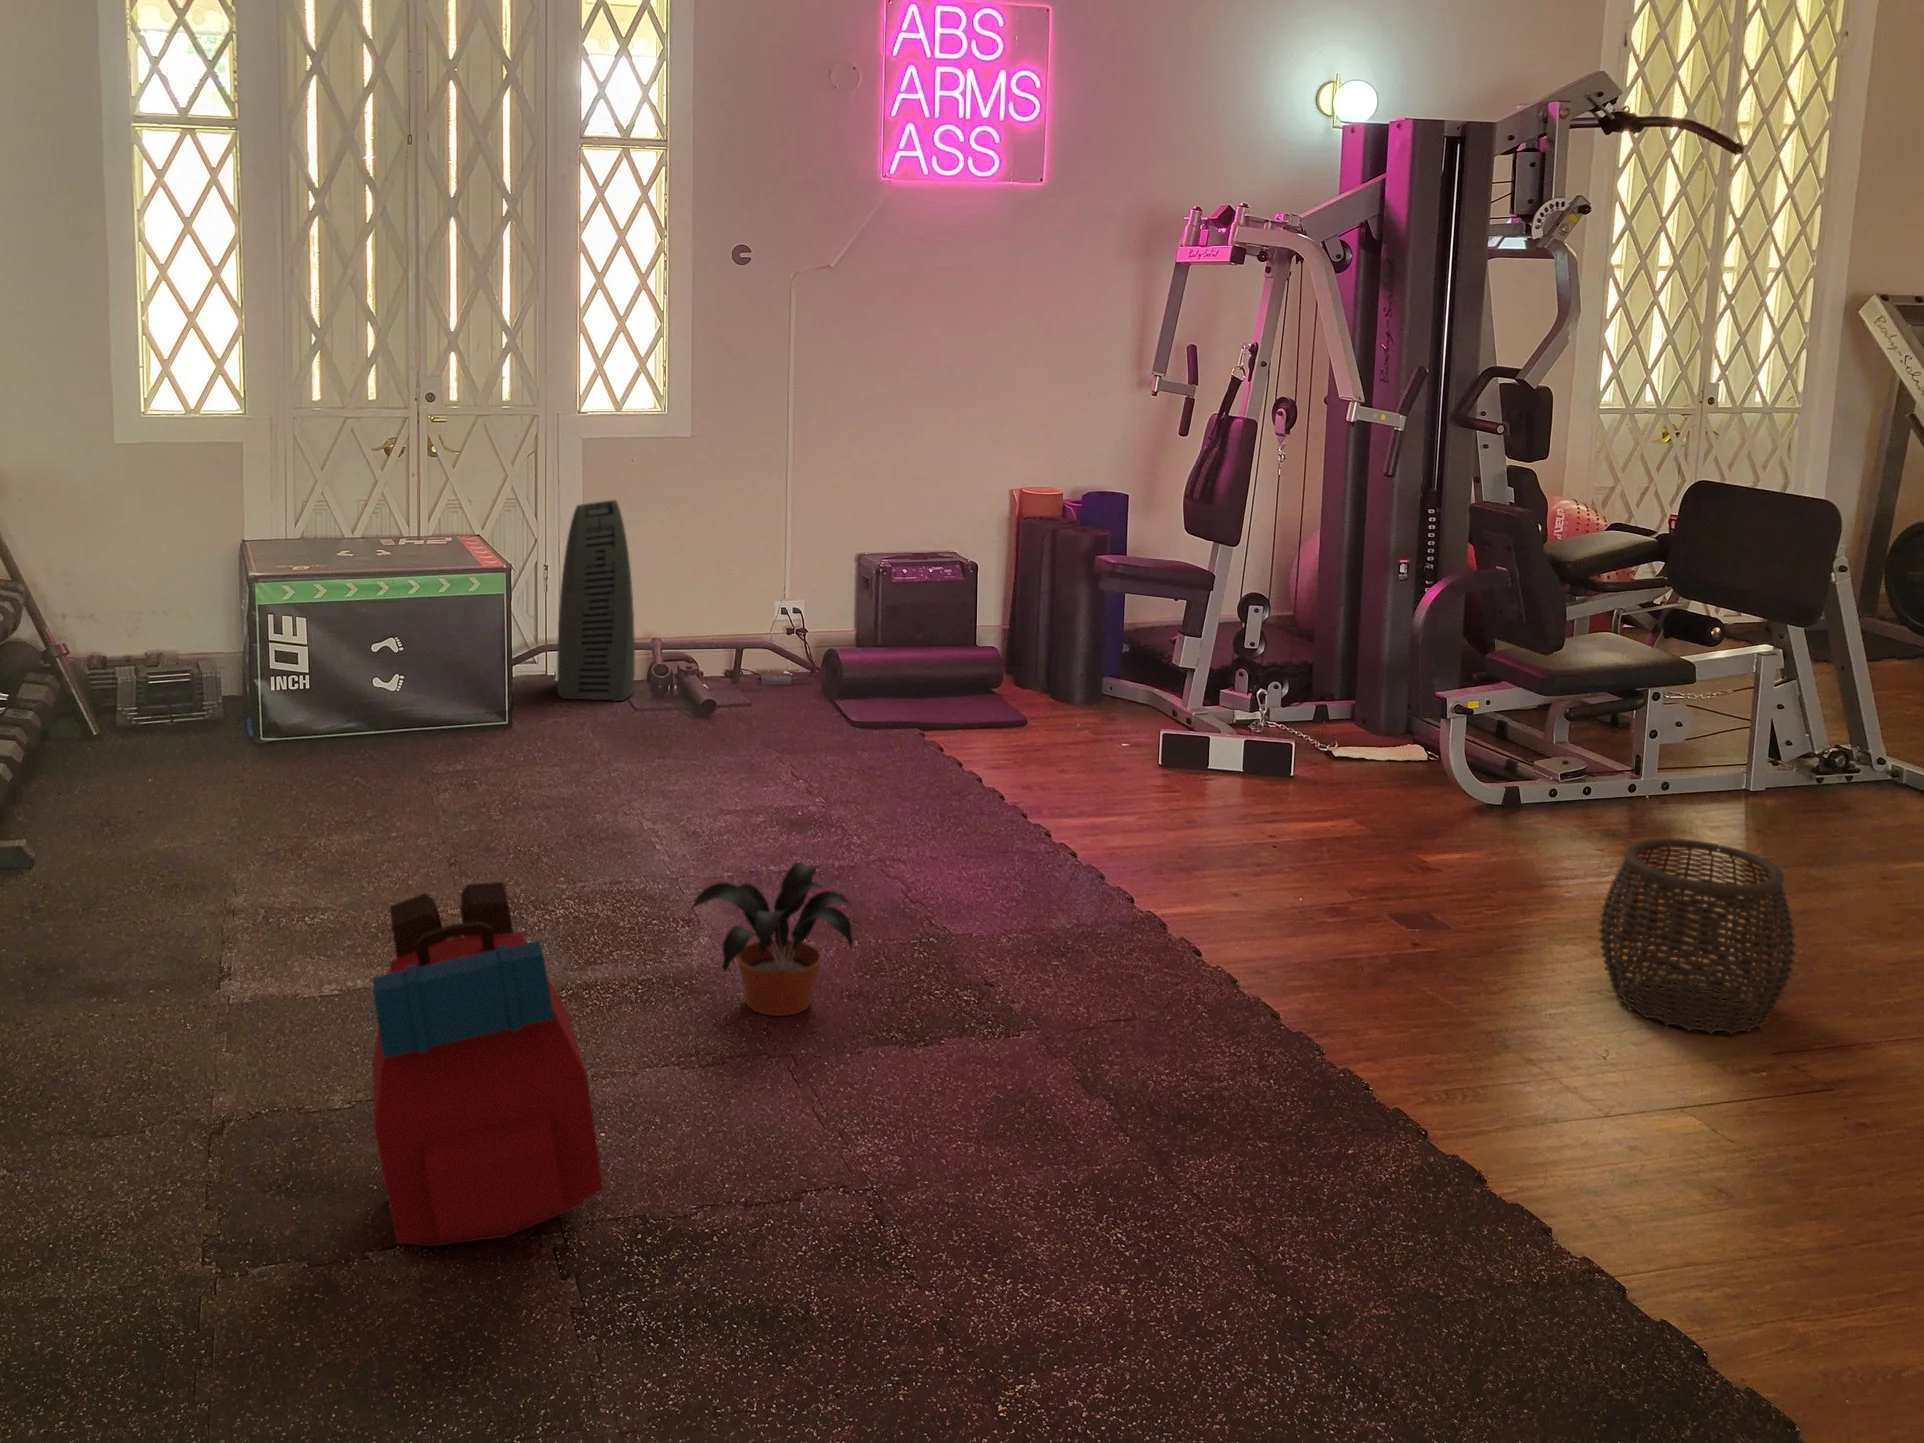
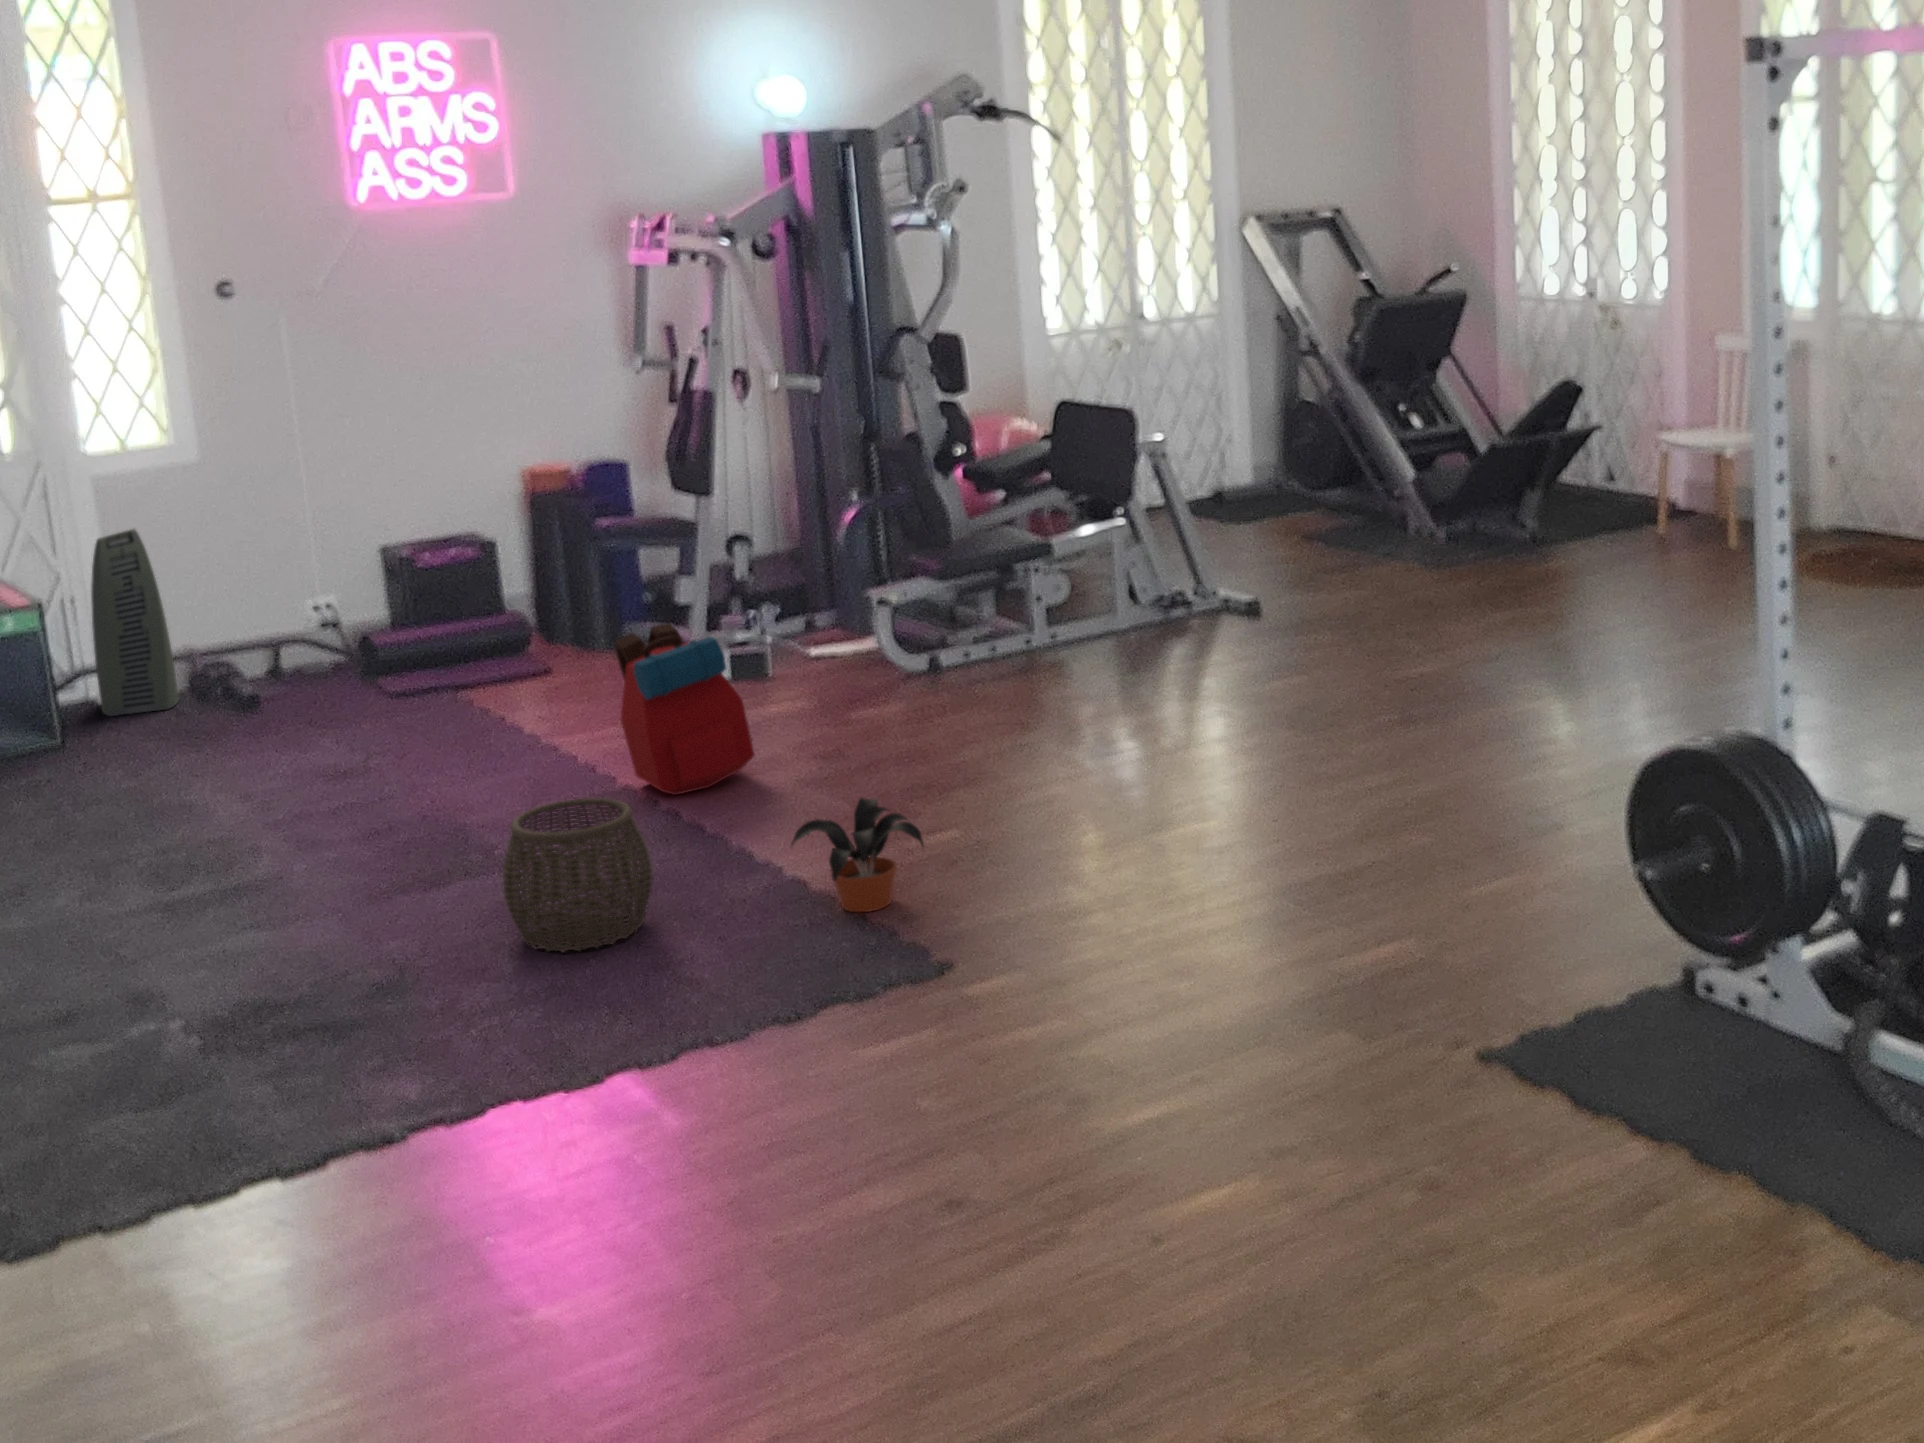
woven basket: present [1599,839,1796,1034] -> present [502,798,653,952]
potted plant: present [691,862,853,1016] -> present [791,798,924,912]
backpack: present [372,882,603,1246] -> present [615,623,755,795]

